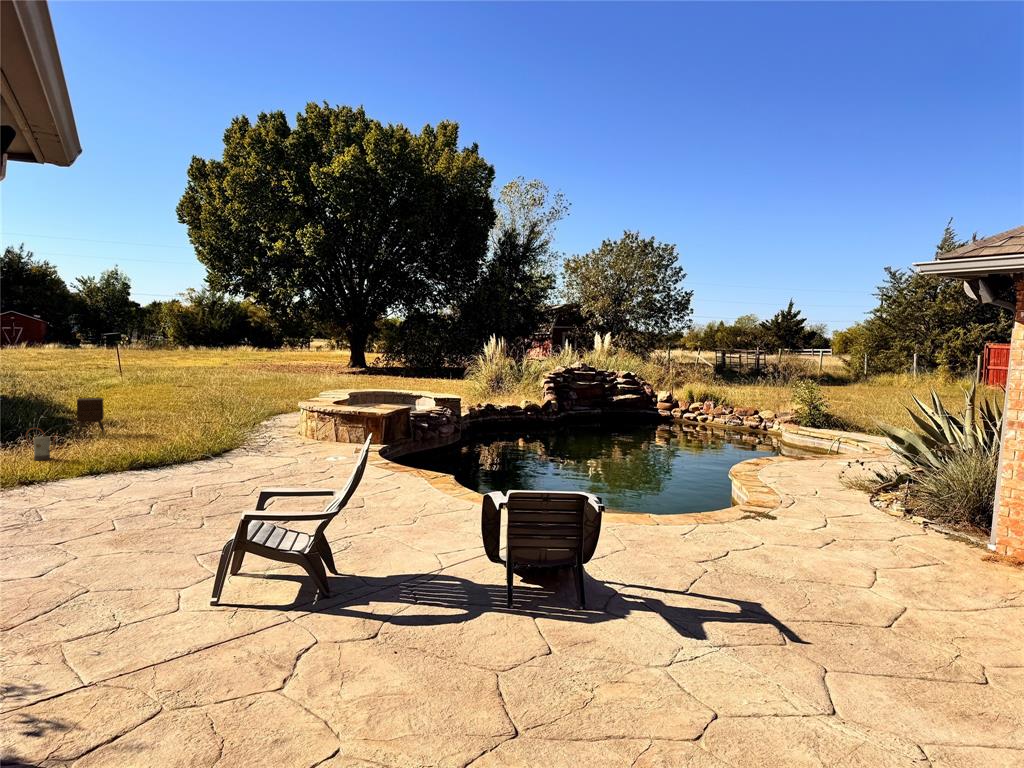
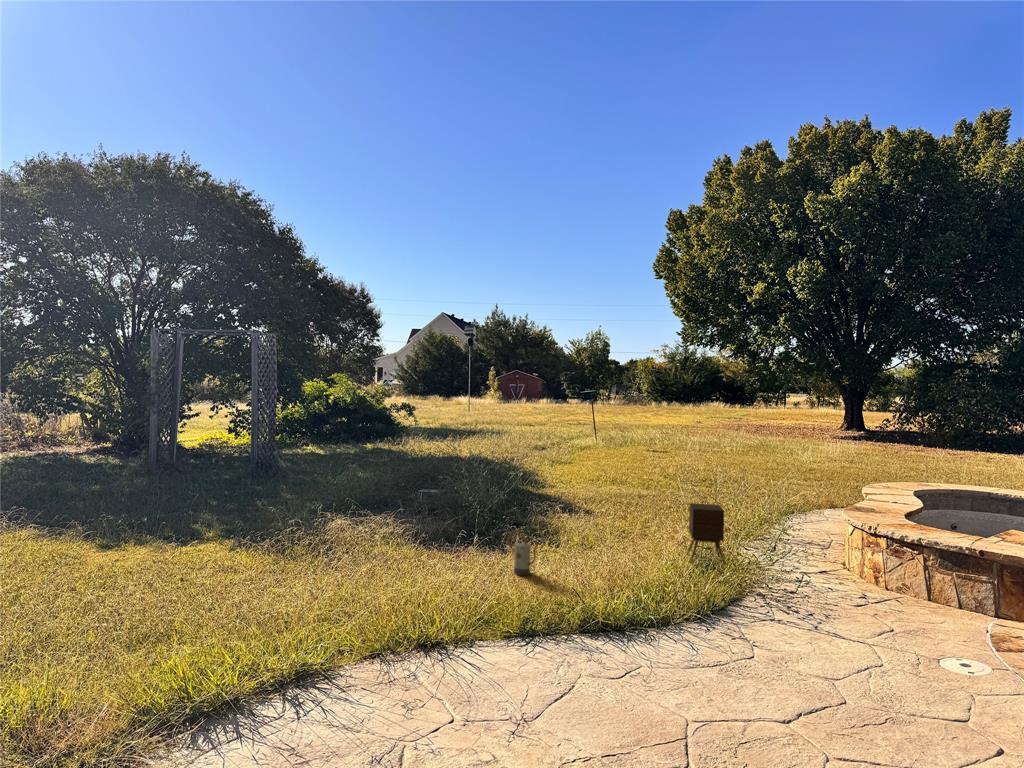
side table: present [76,398,105,438] -> present [687,503,725,566]

